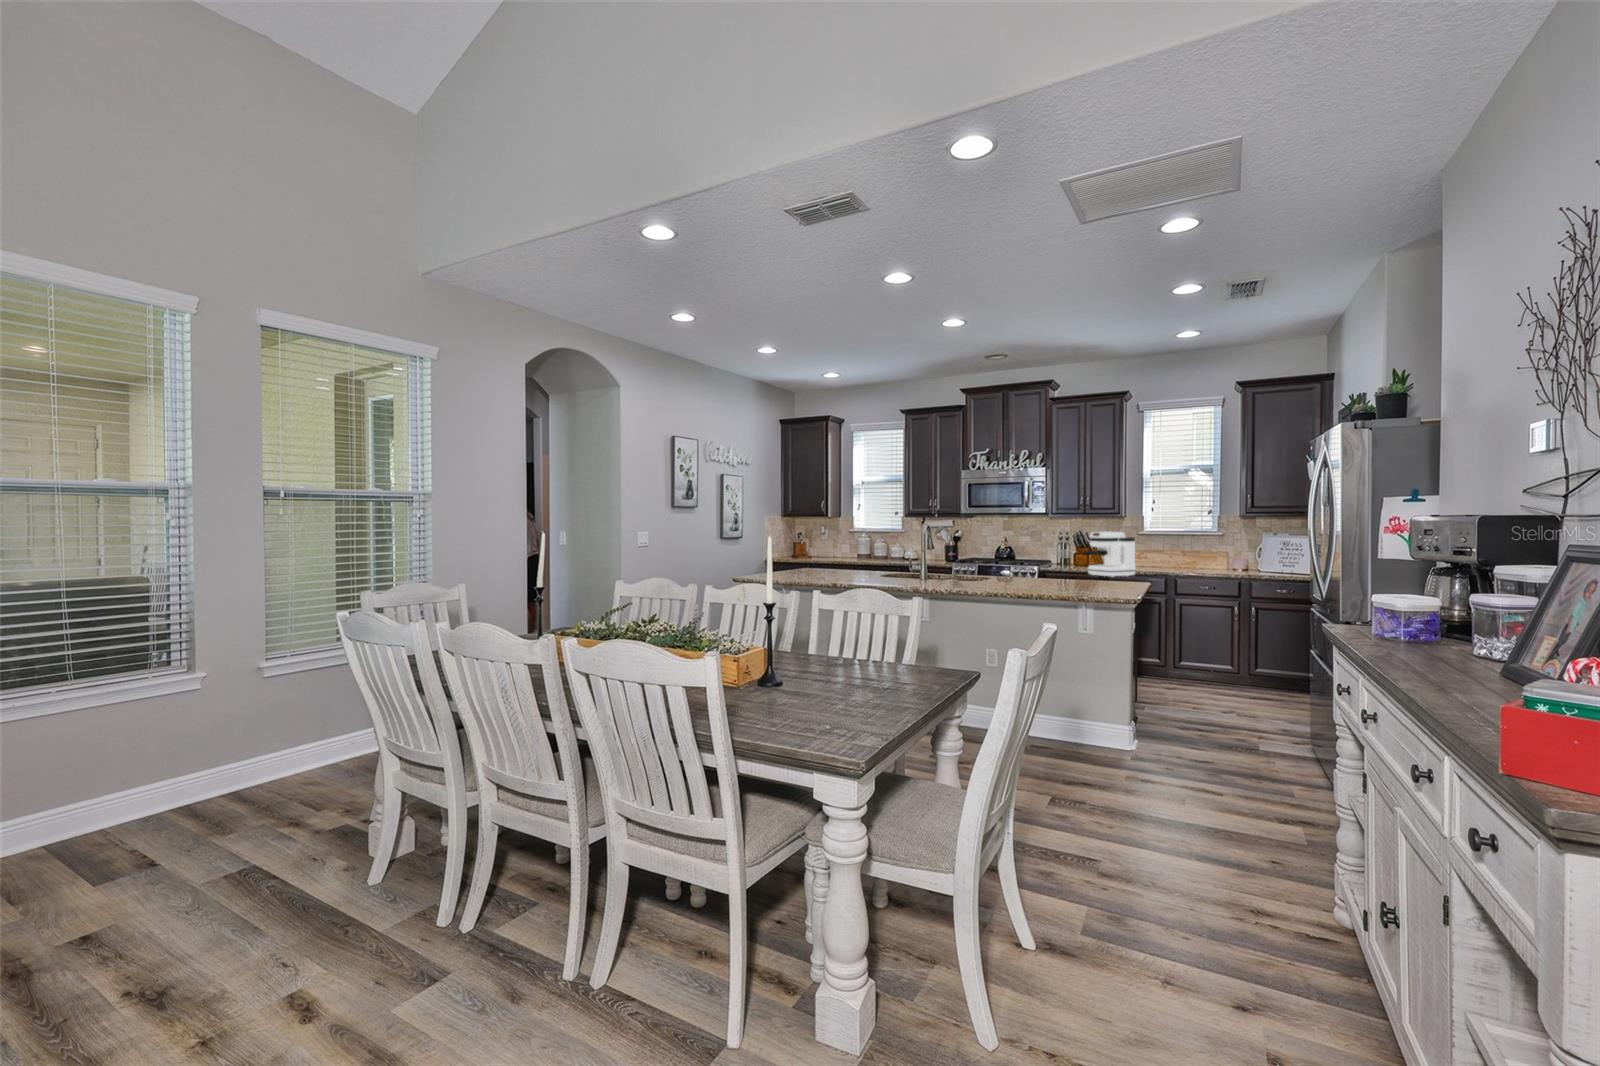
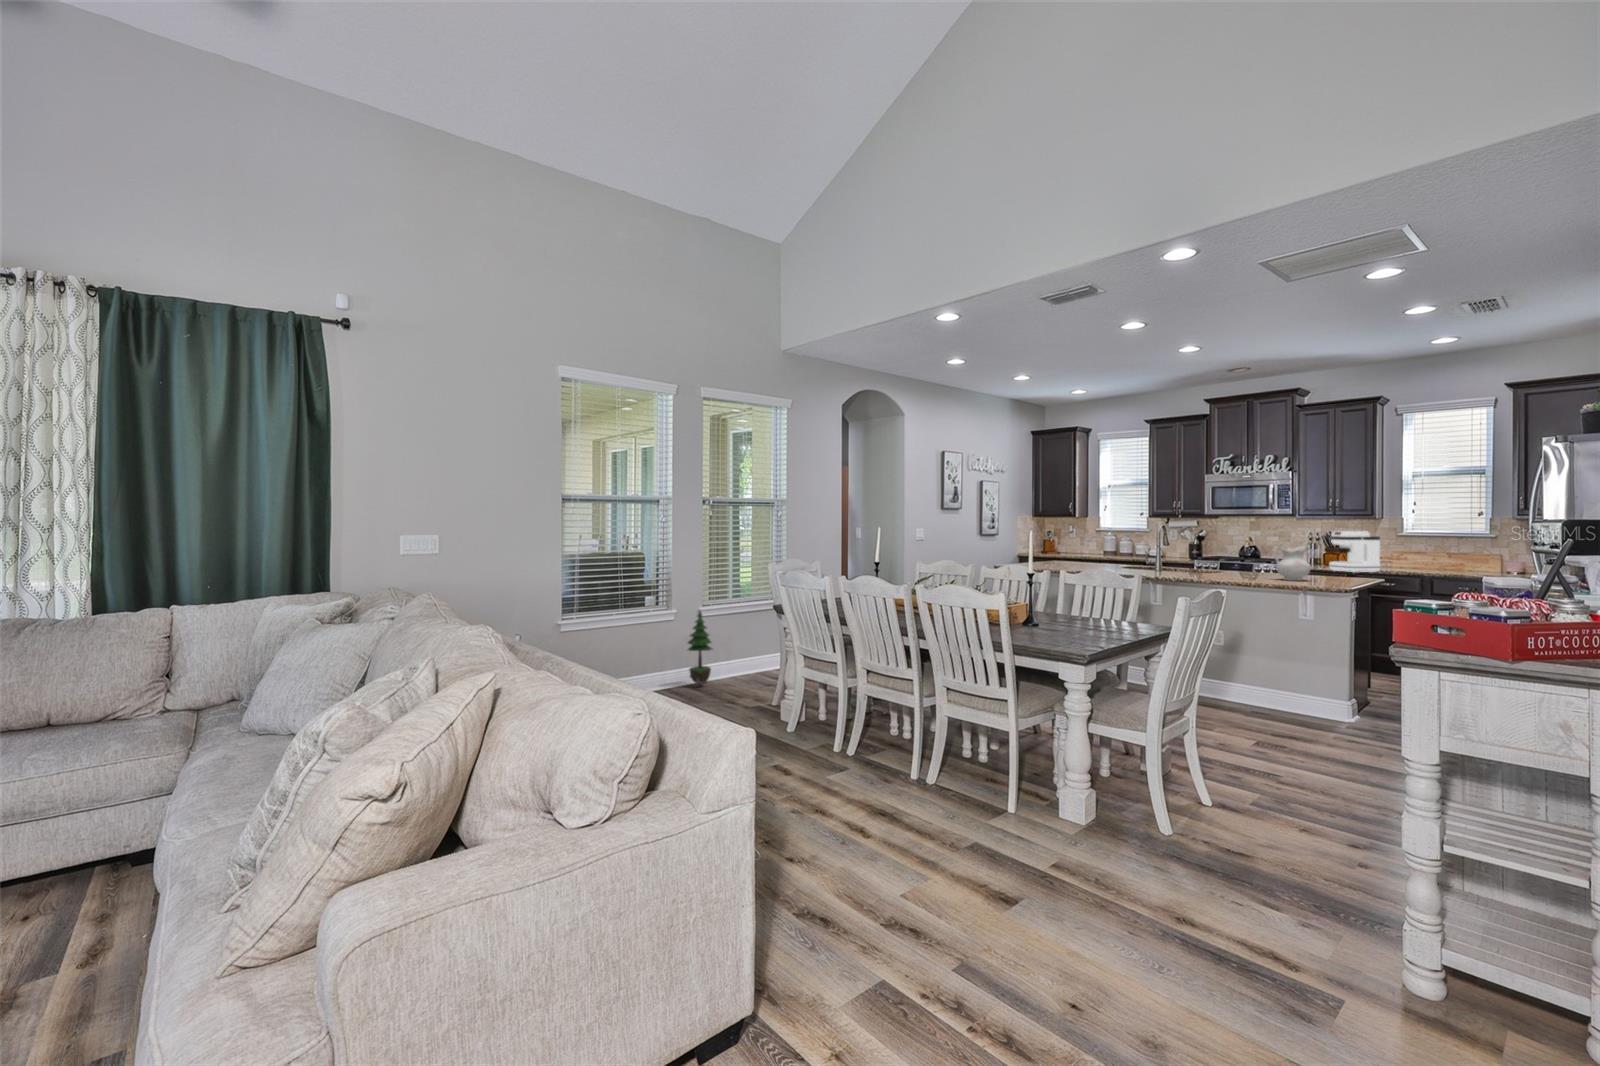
ceramic pitcher: none [1051,549,1089,592] -> present [1273,545,1311,581]
potted tree: none [224,672,282,799] -> present [688,612,712,686]

